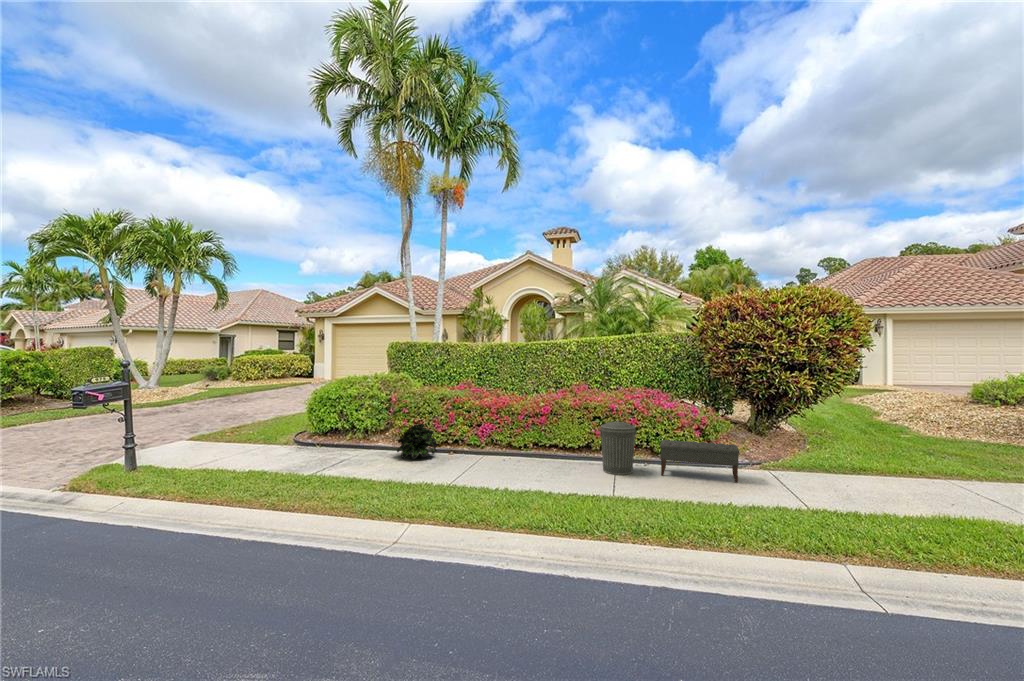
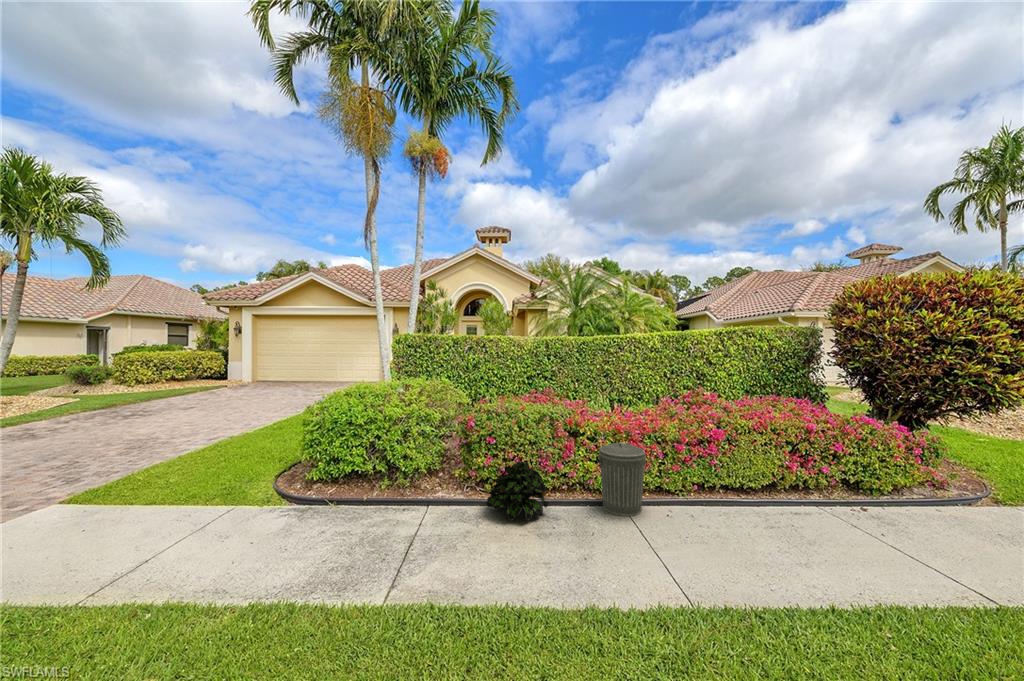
trash can: present [600,421,636,475] -> present [599,442,646,516]
bench: present [660,440,739,483] -> none [826,460,948,511]

